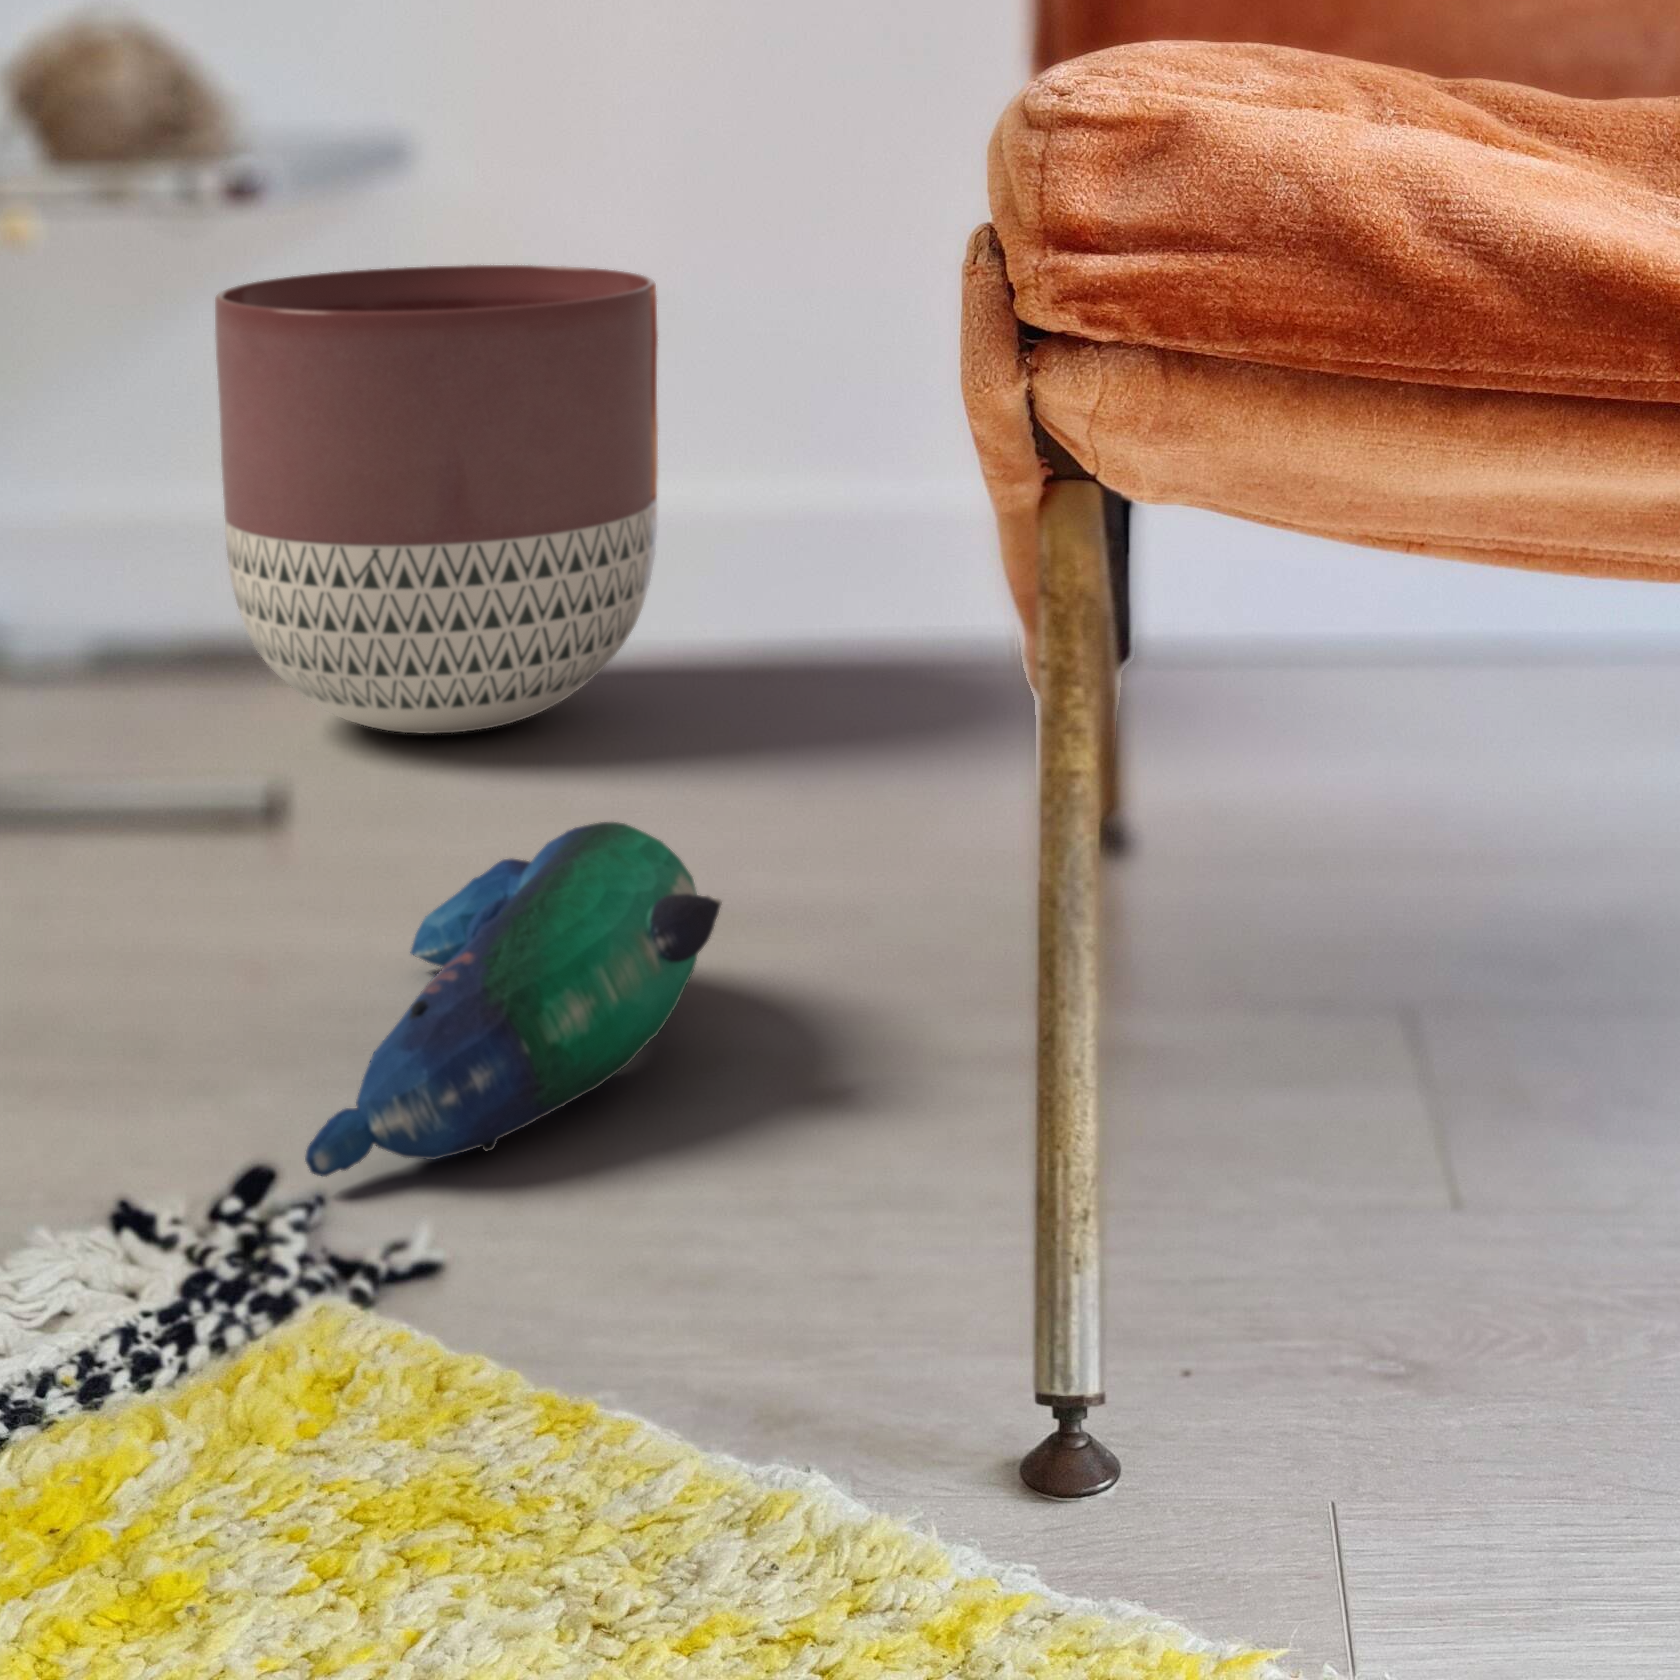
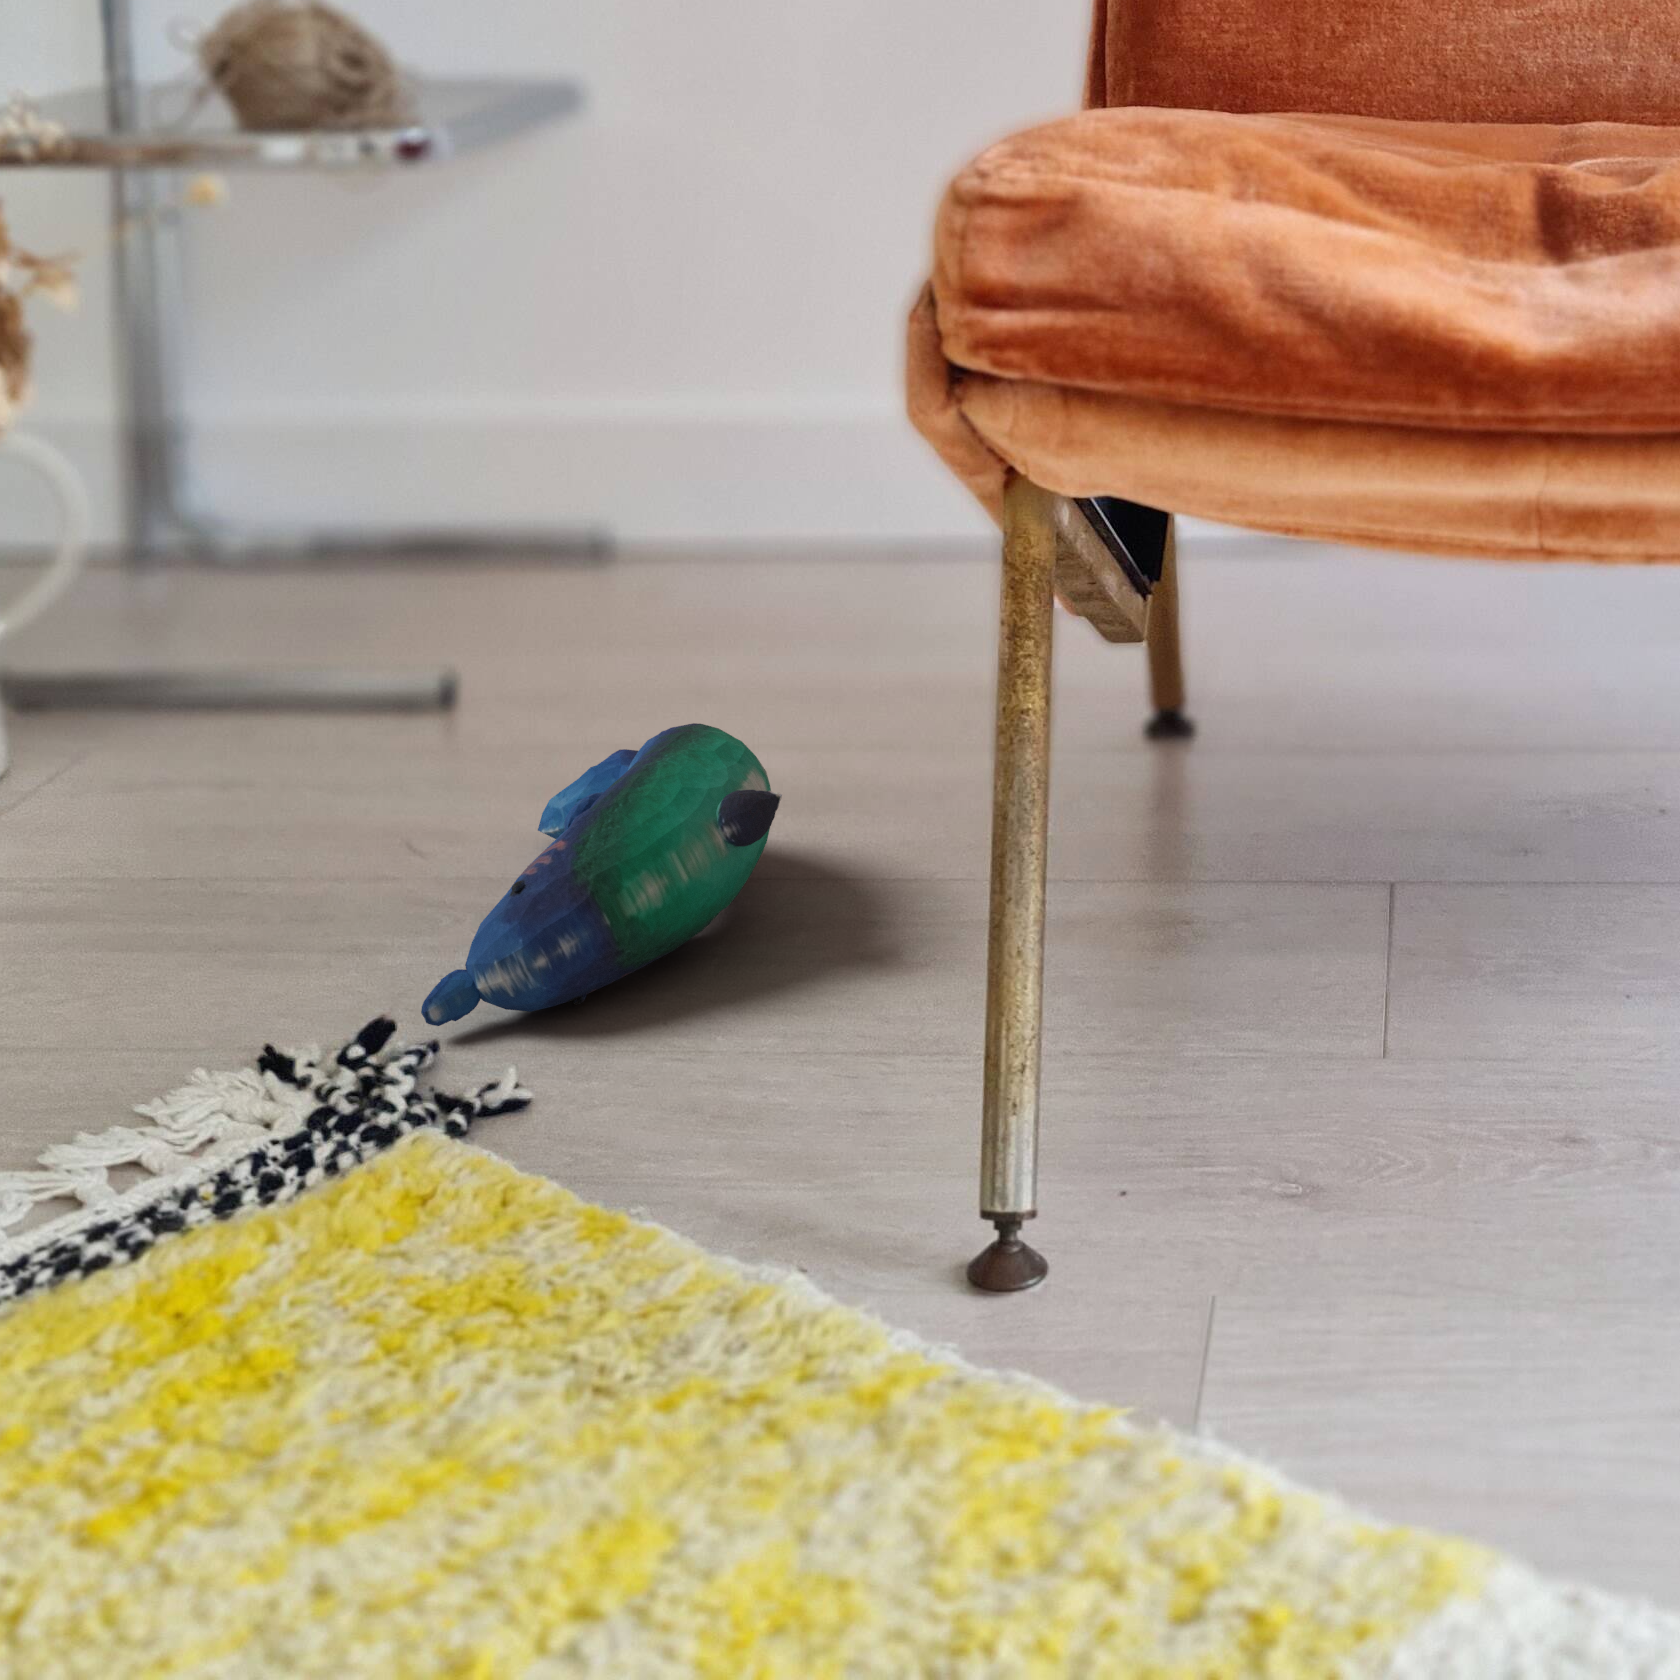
planter: present [215,265,658,734] -> none [392,207,788,625]

